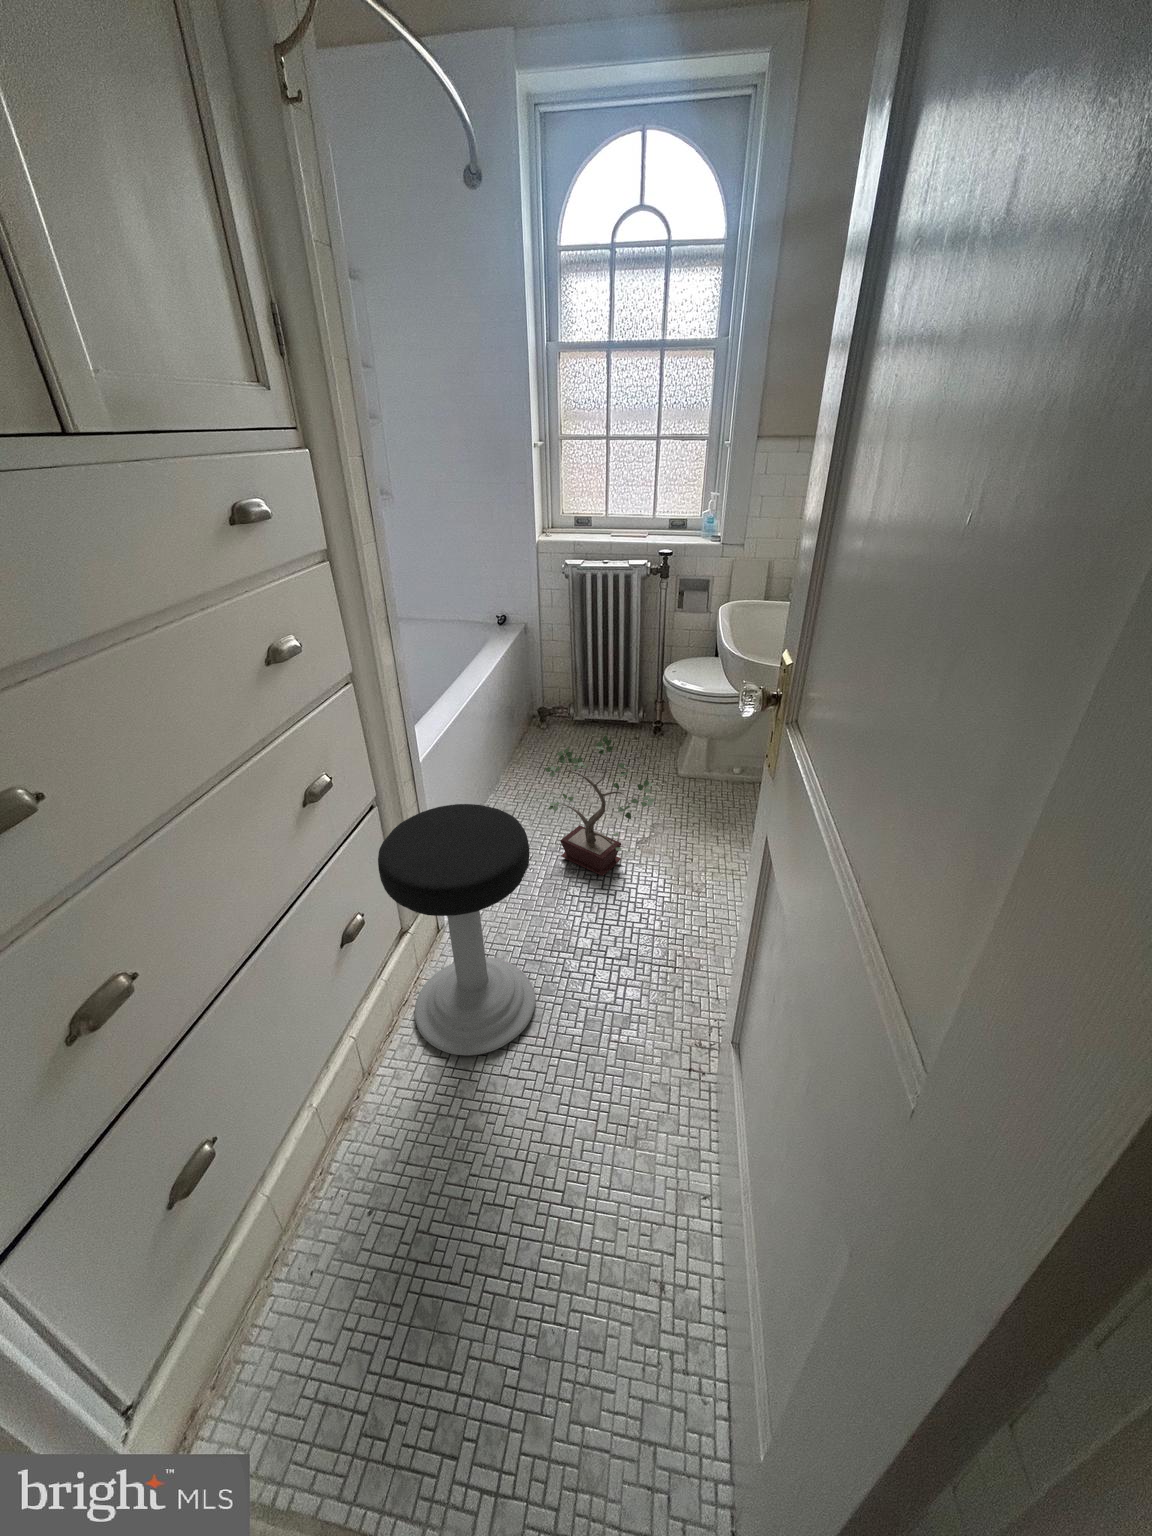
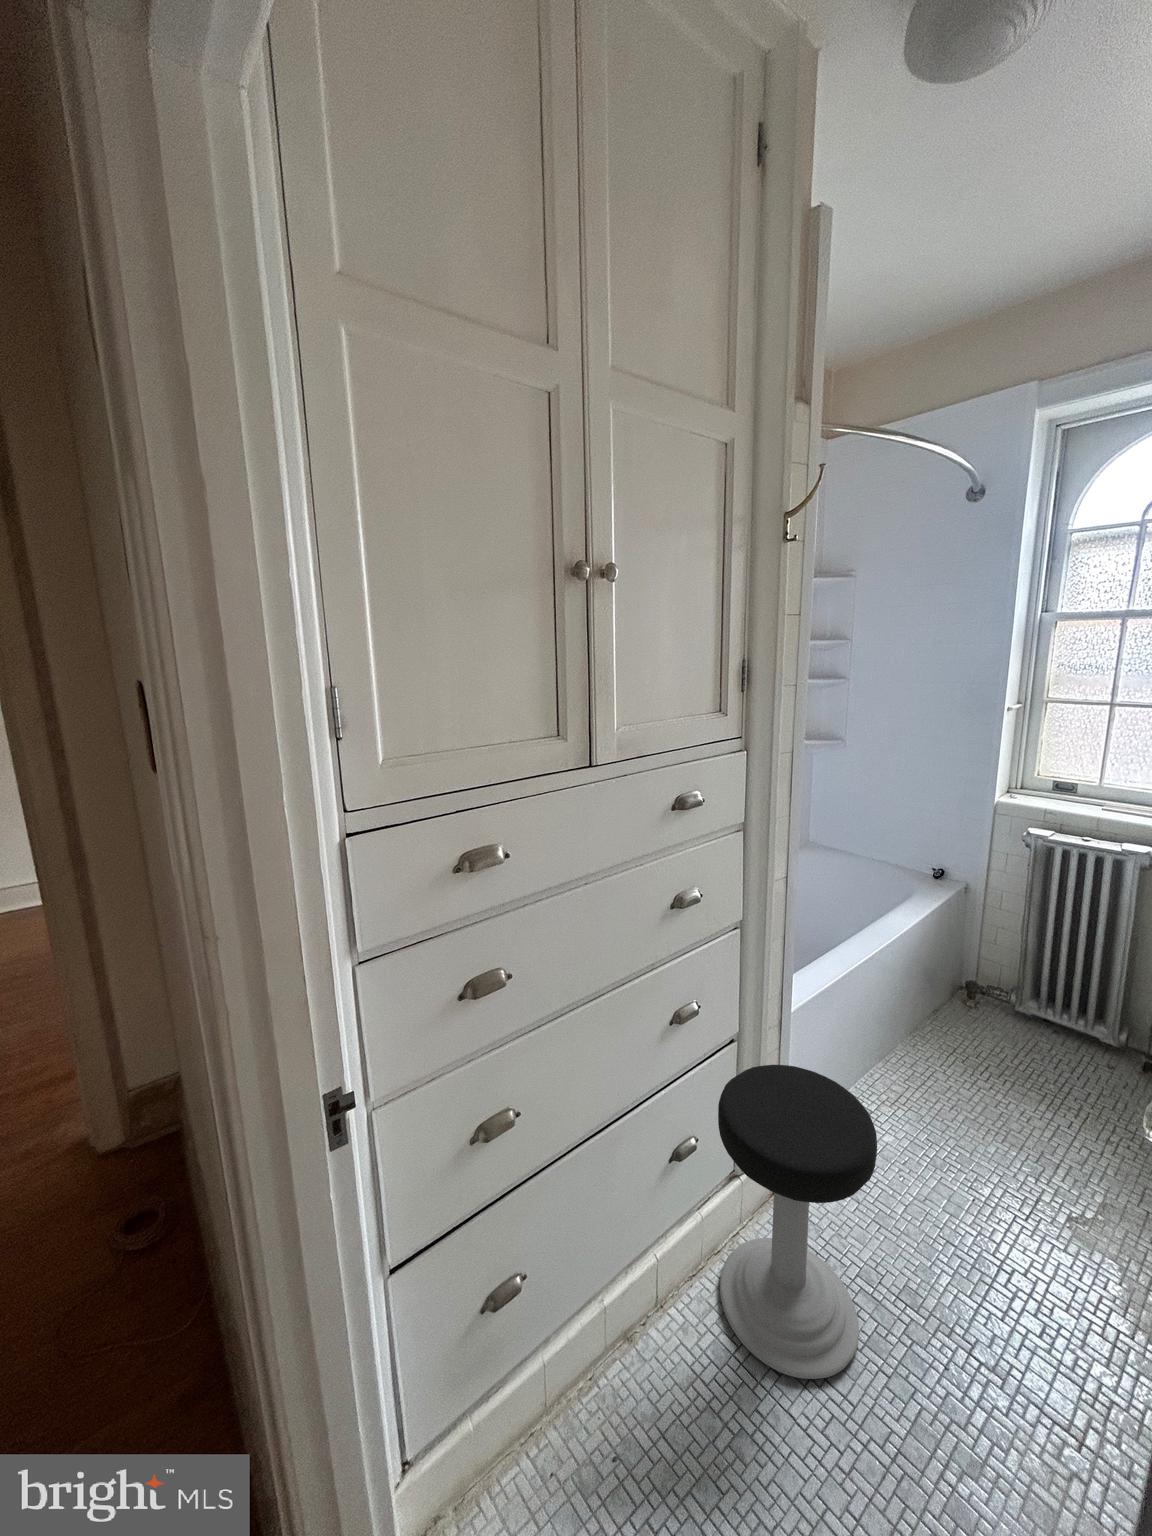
potted plant: present [545,735,655,876] -> none [936,1050,1092,1237]

